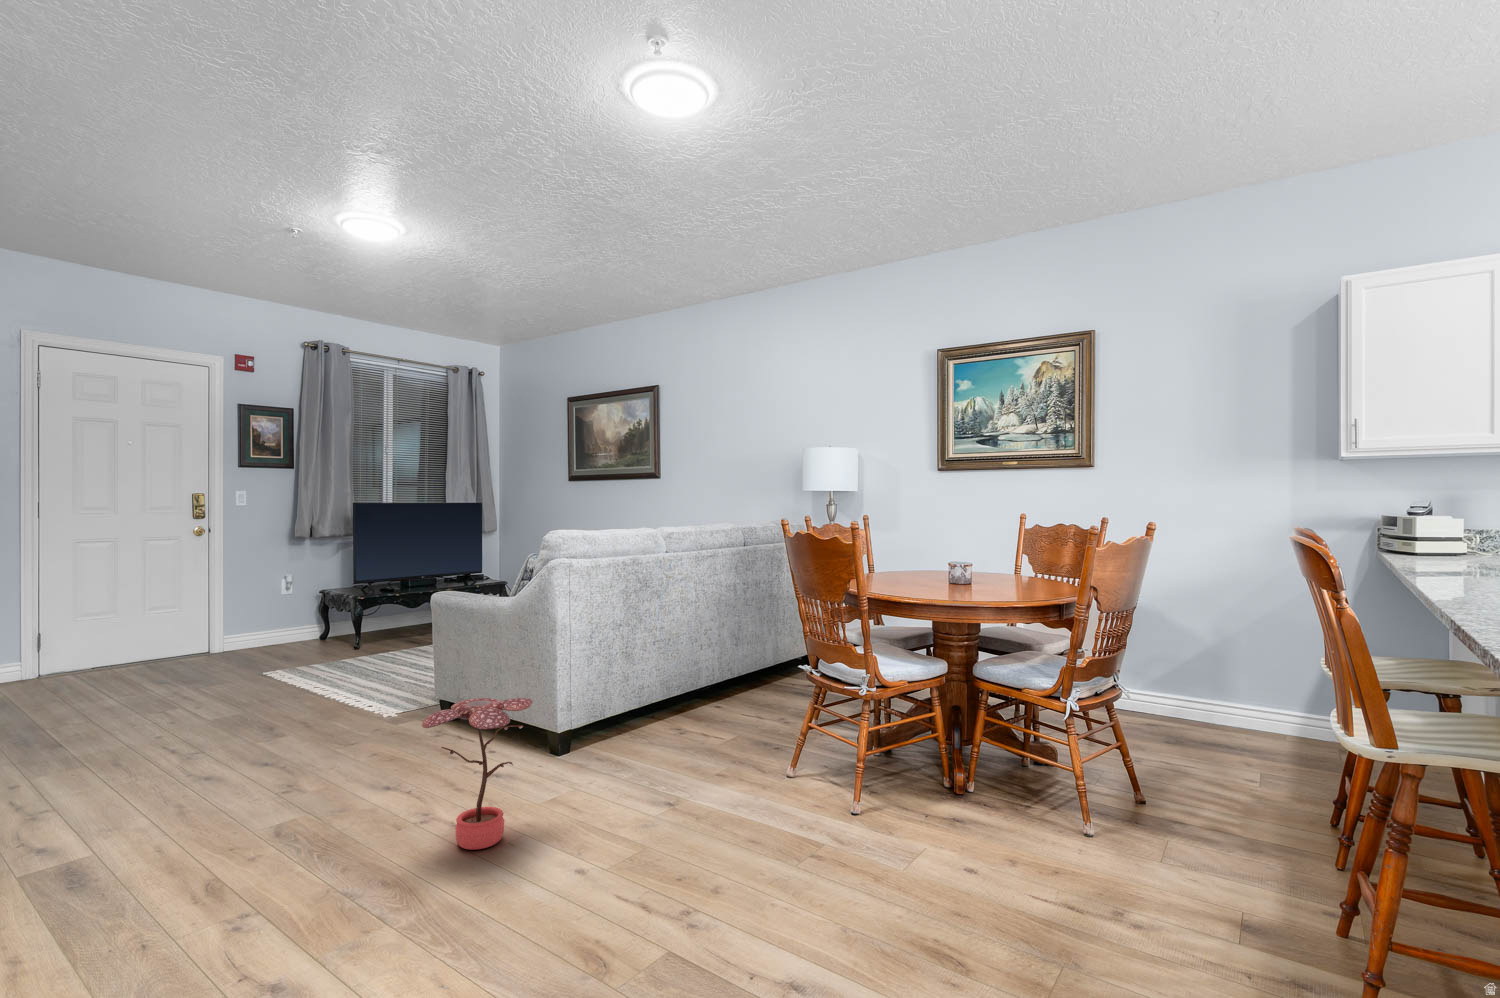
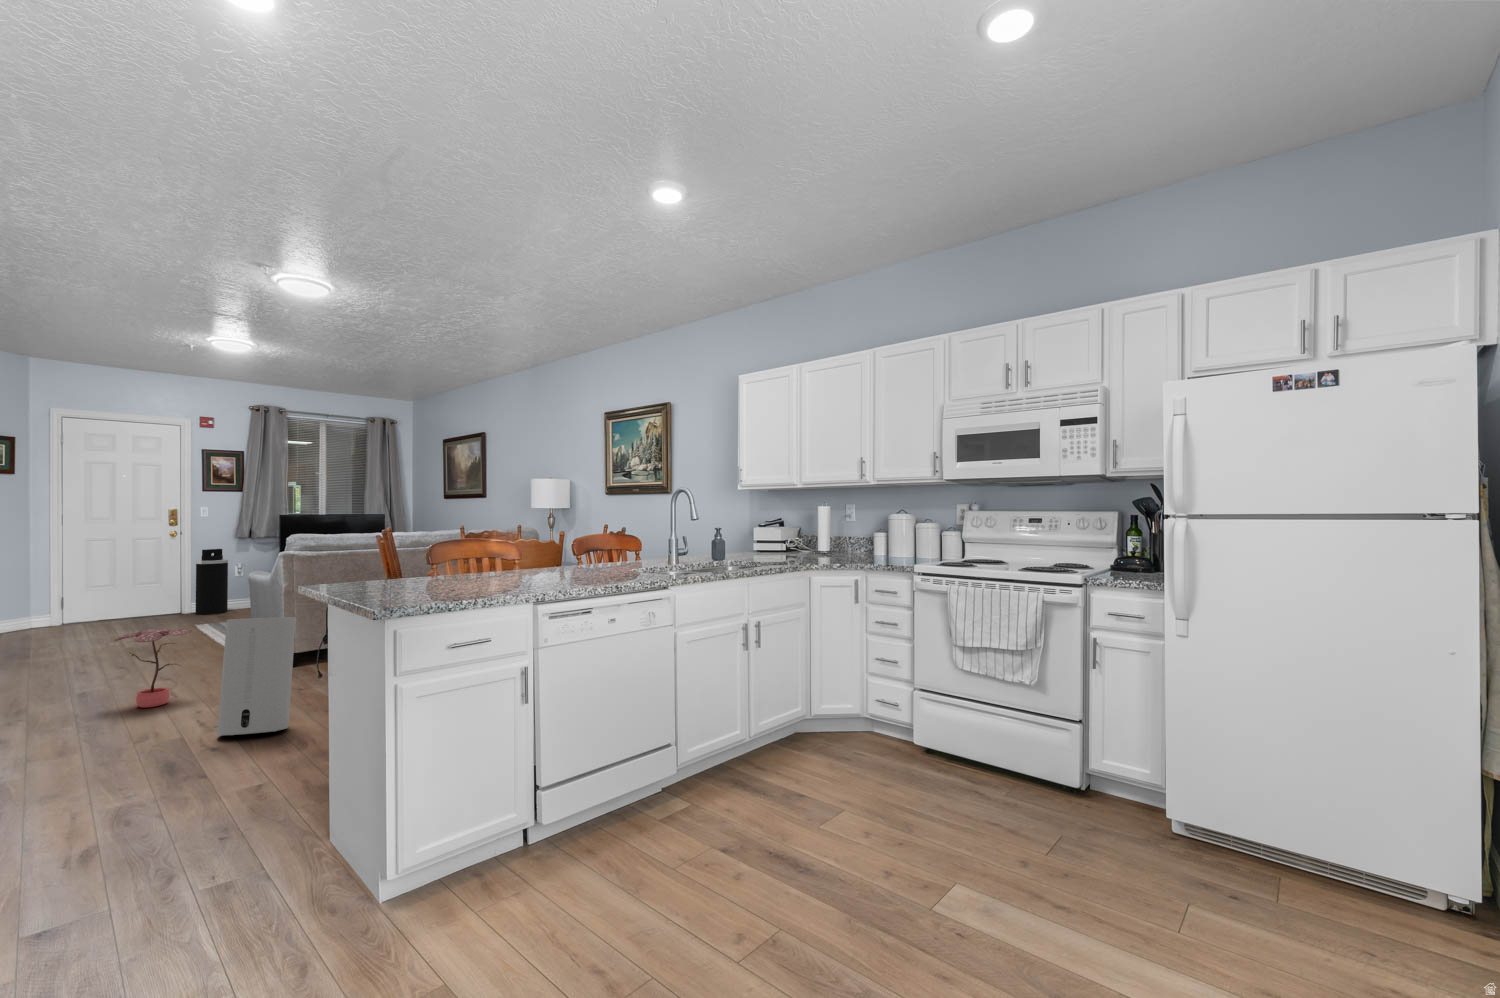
trash can: none [234,554,280,654] -> present [196,549,228,615]
air purifier: none [737,675,859,918] -> present [217,617,296,735]

